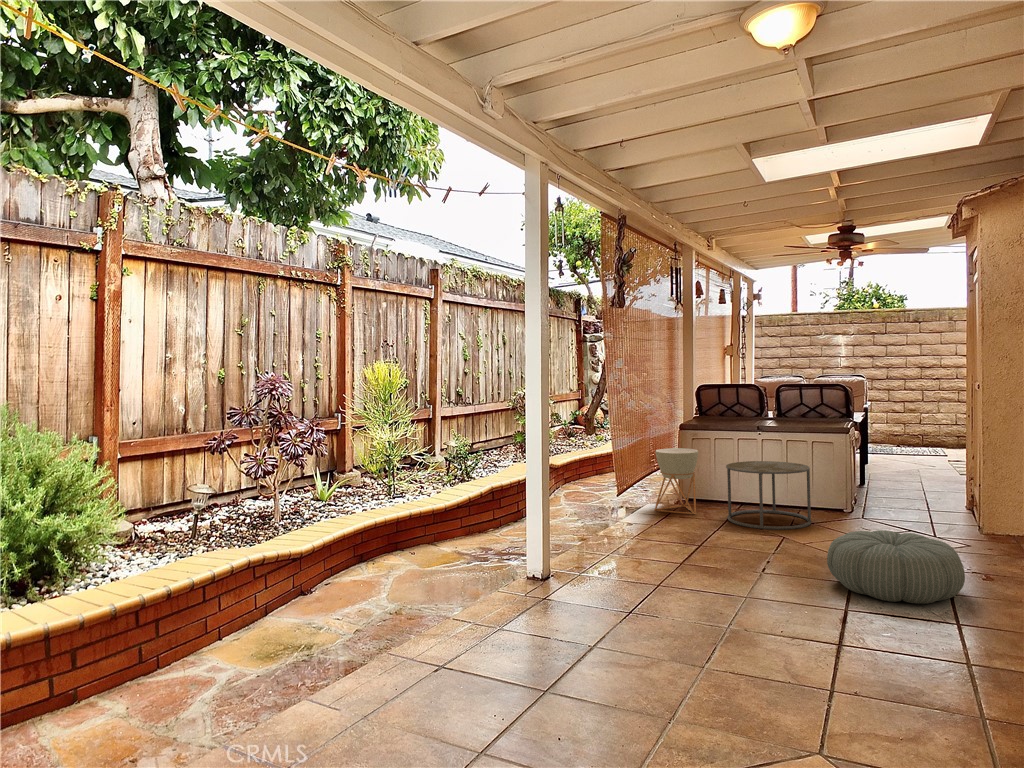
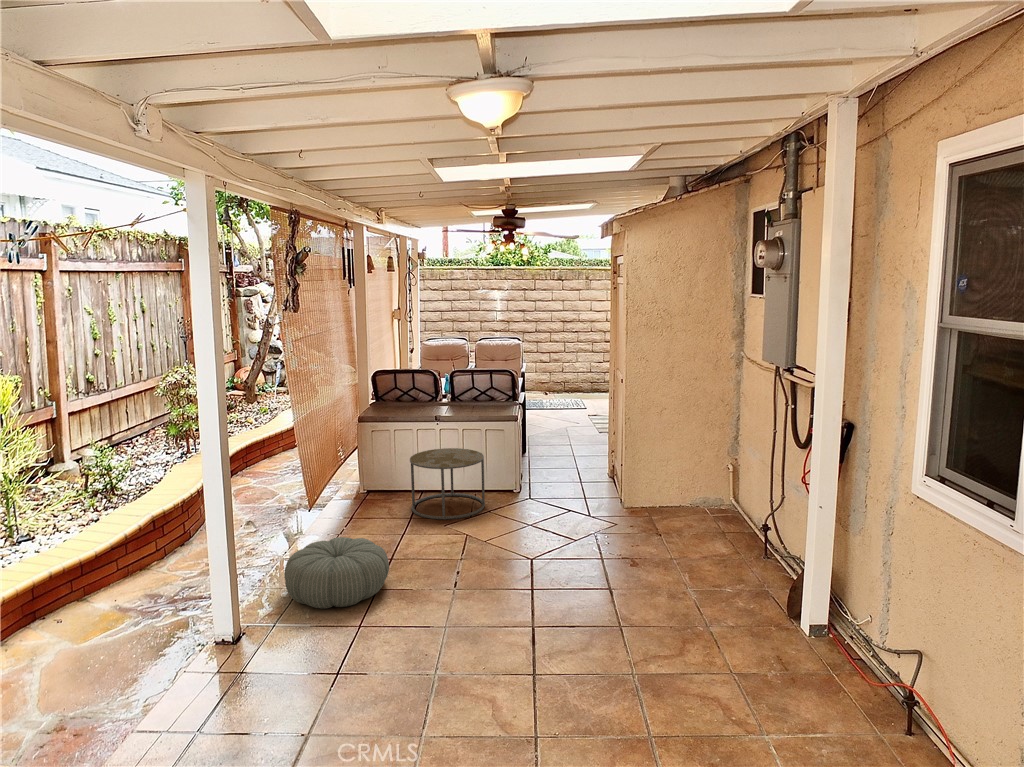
planter: present [654,448,698,515] -> none [338,440,382,508]
pouf: present [827,530,965,604] -> present [285,537,389,609]

